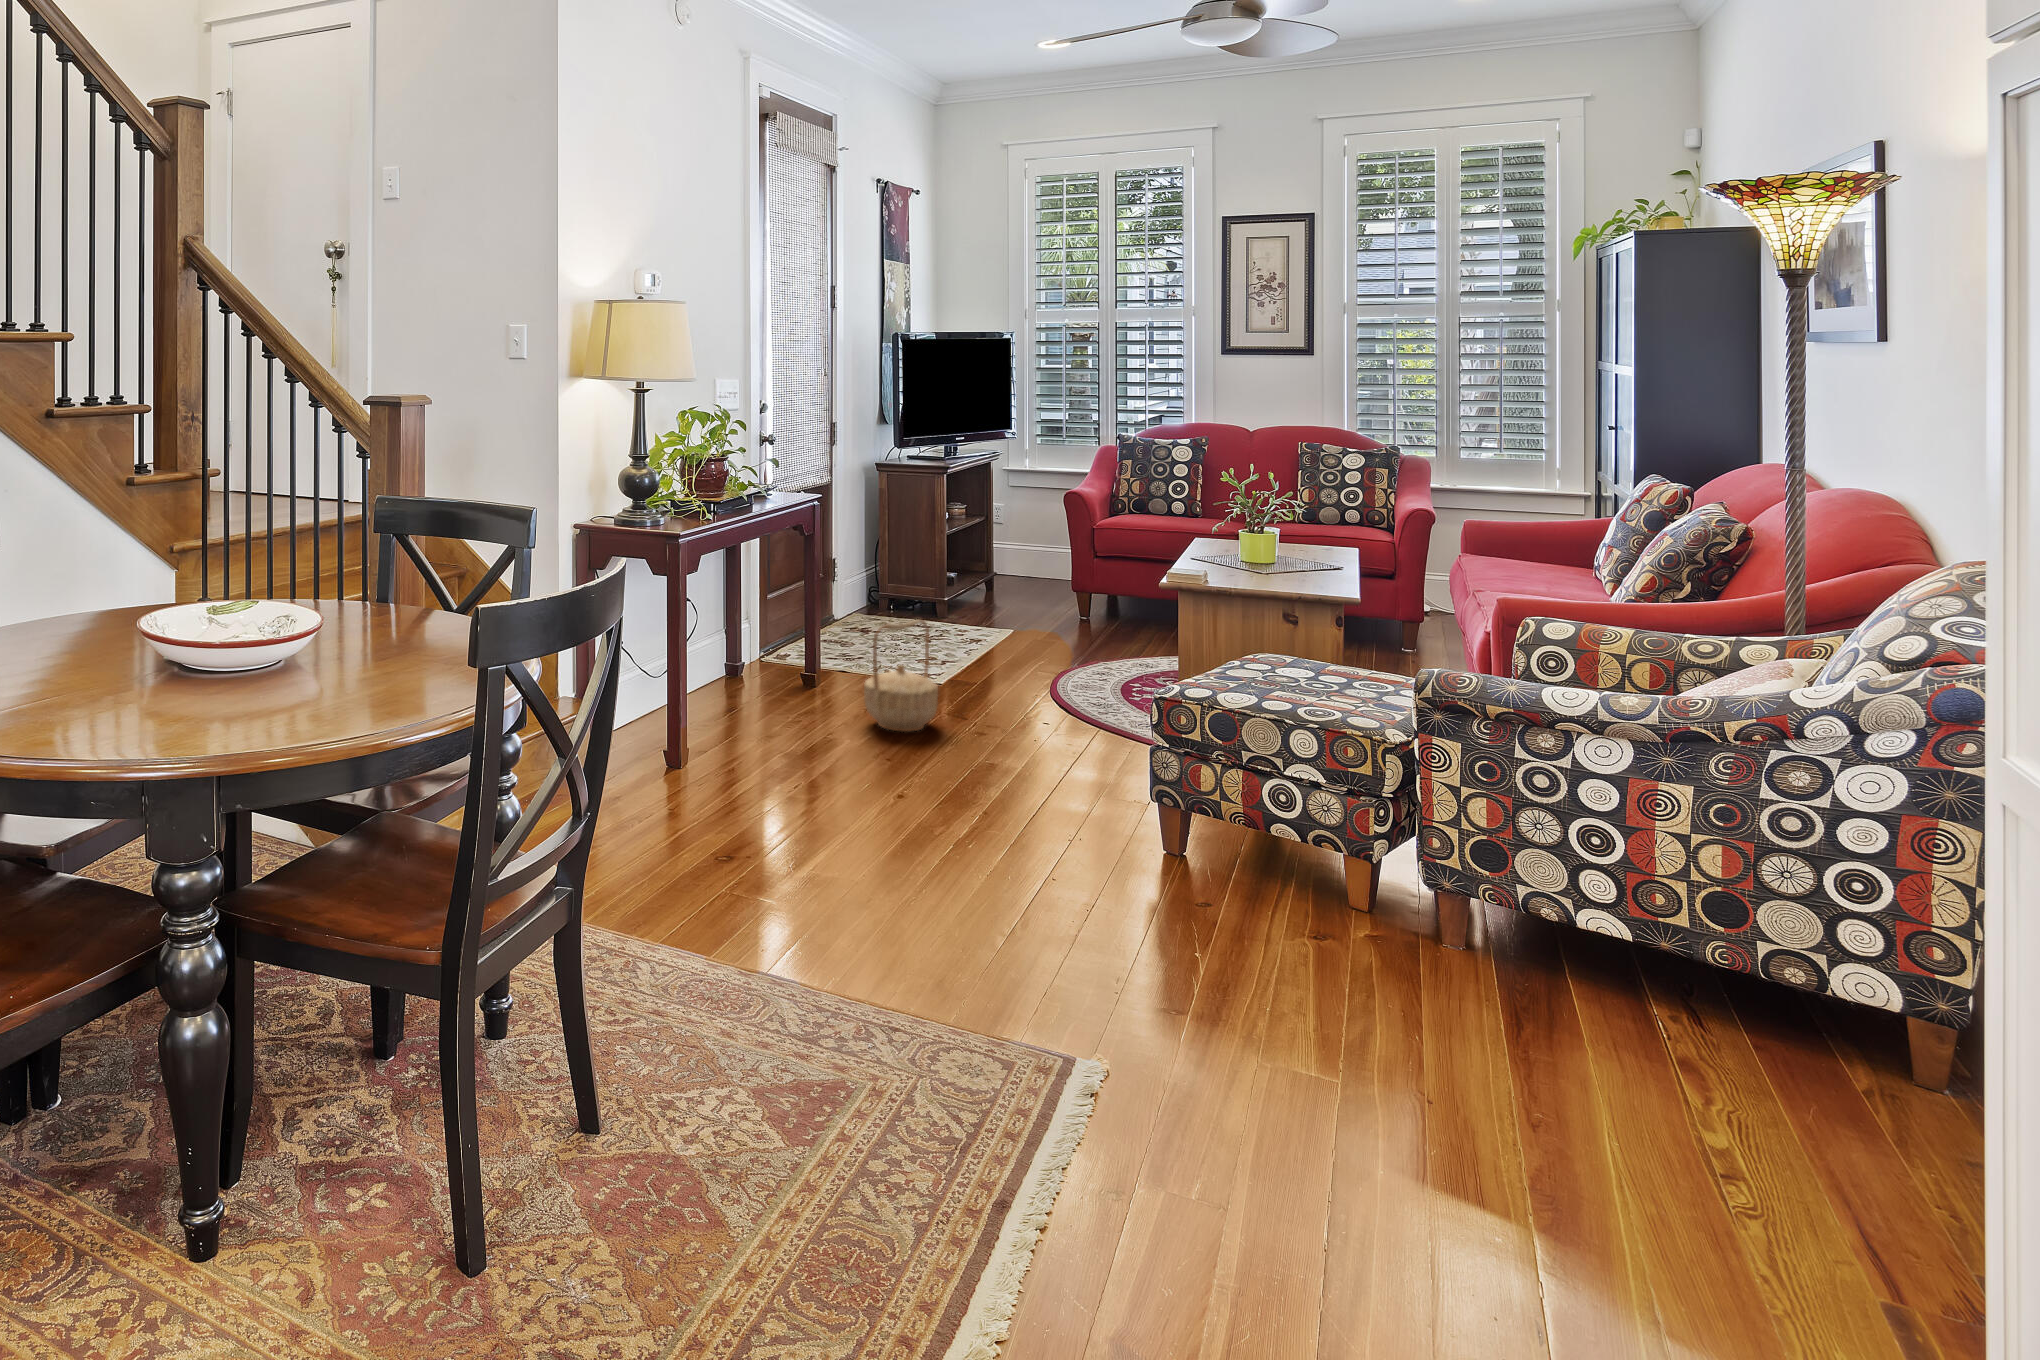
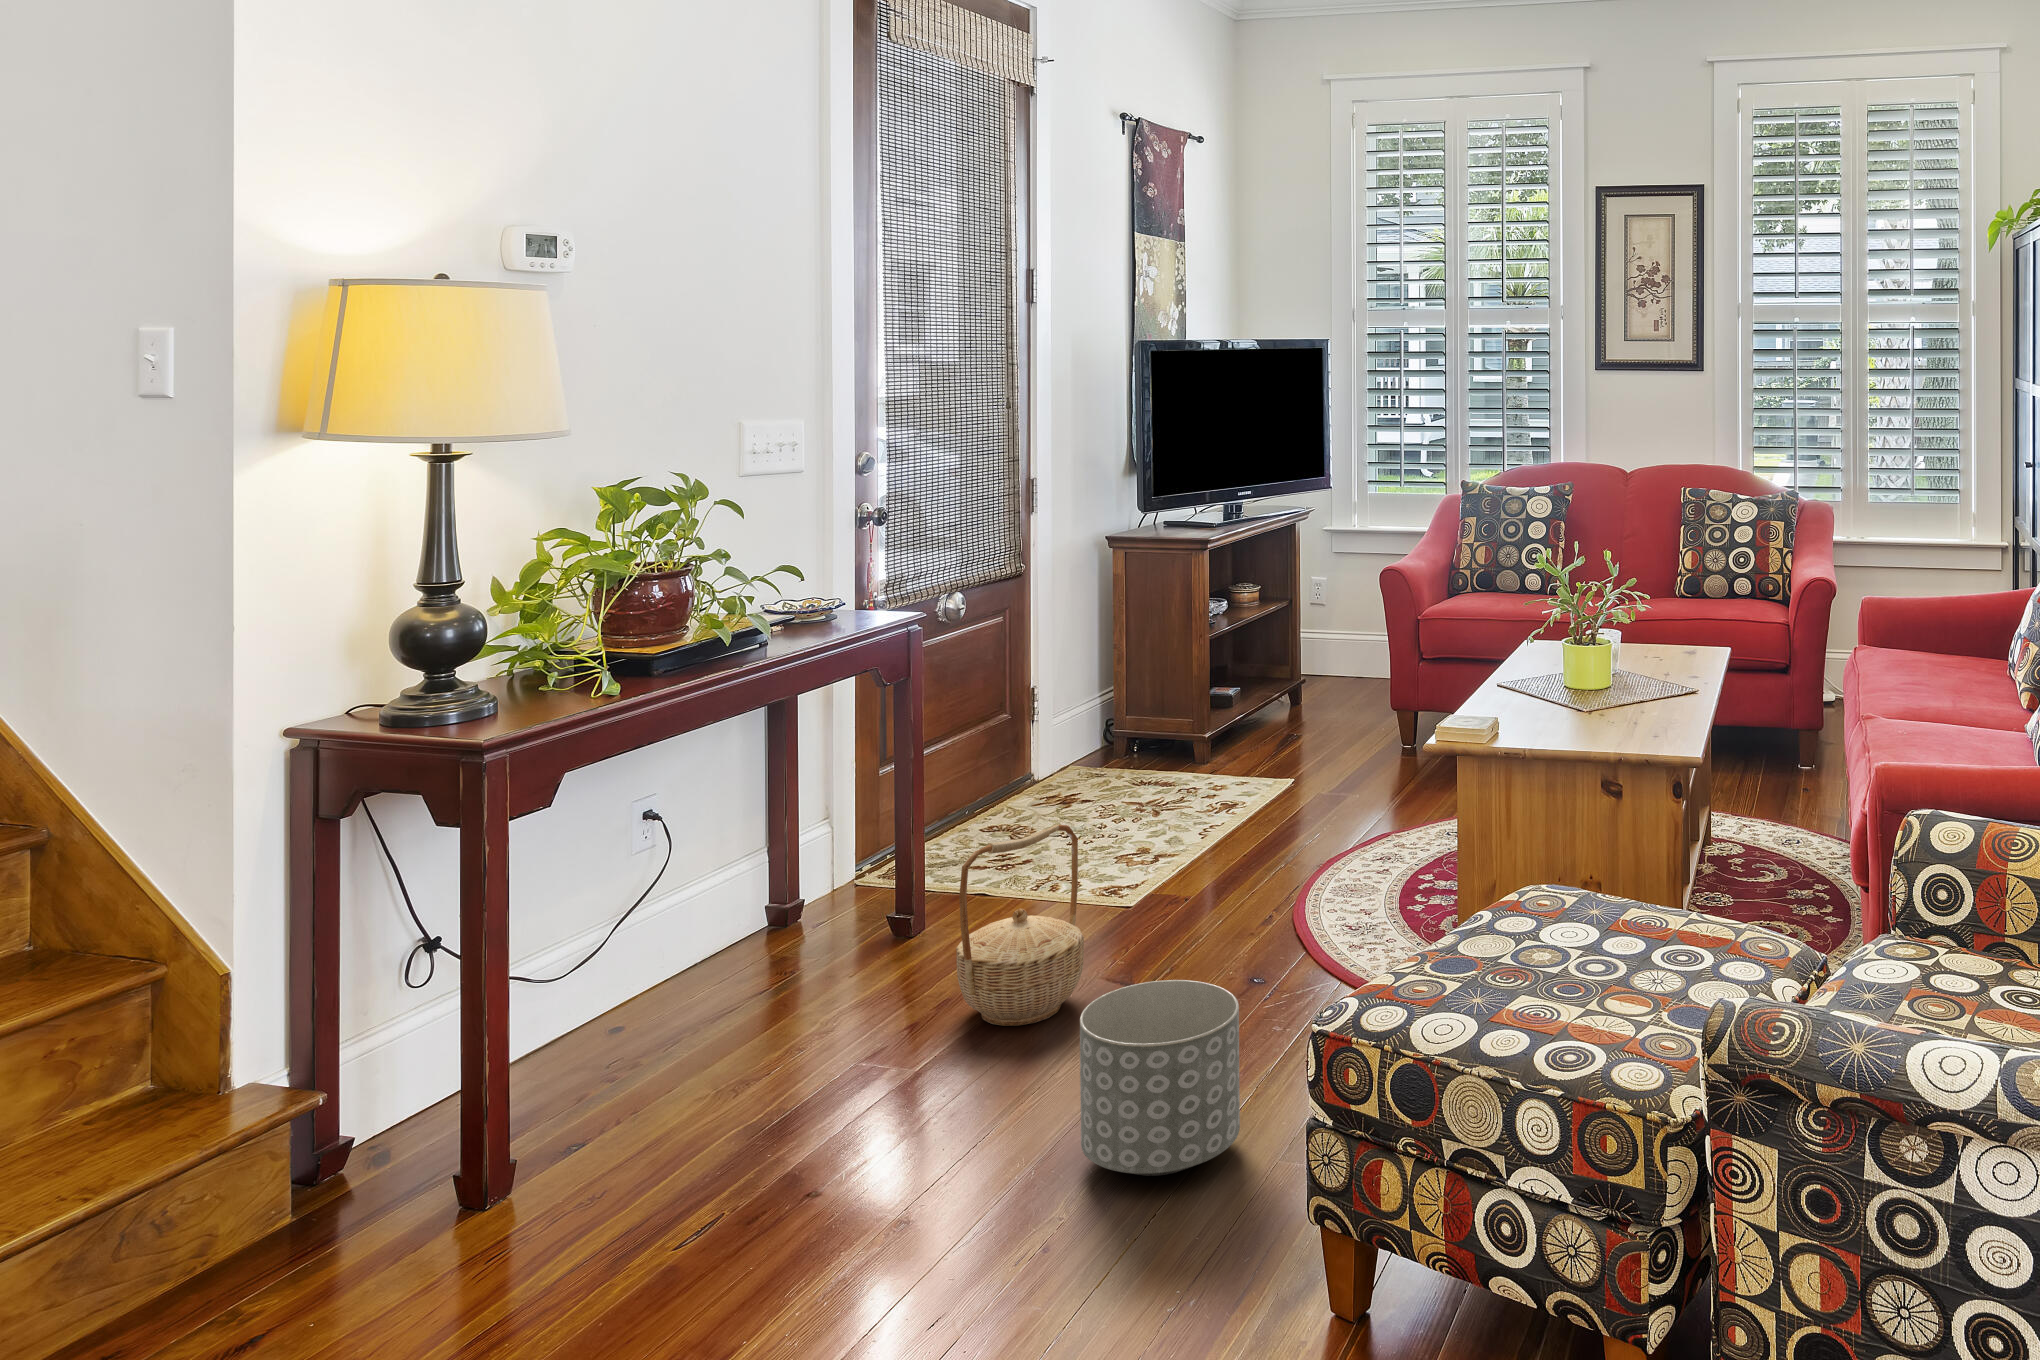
planter: none [981,696,1075,797] -> present [1080,980,1240,1176]

